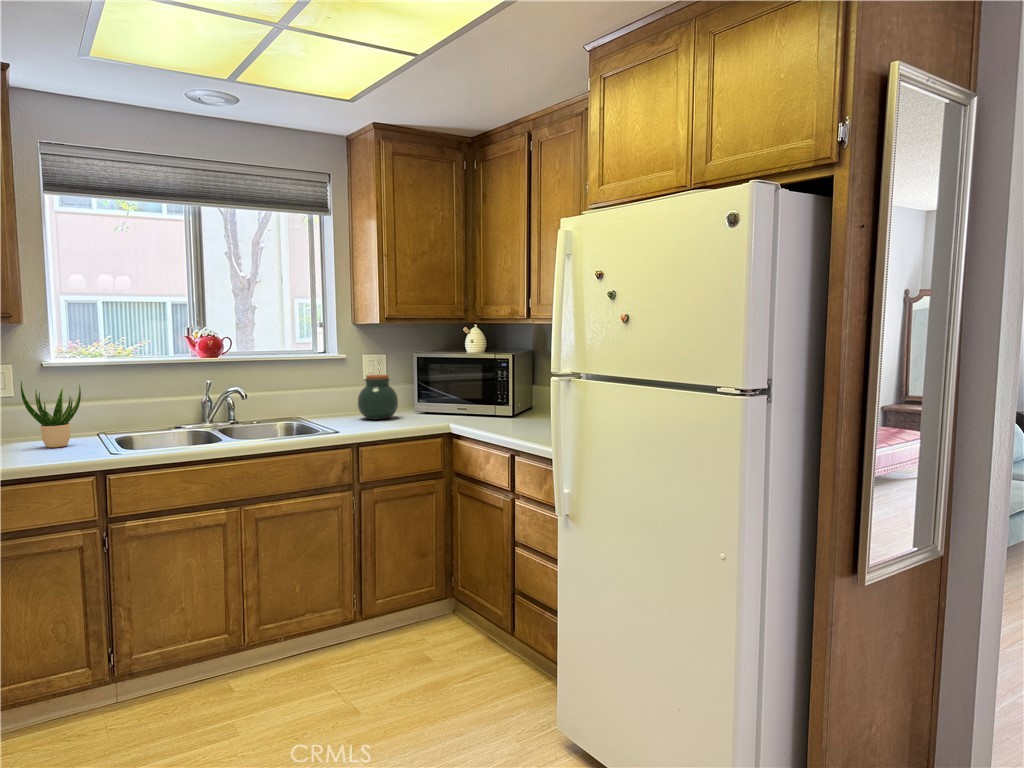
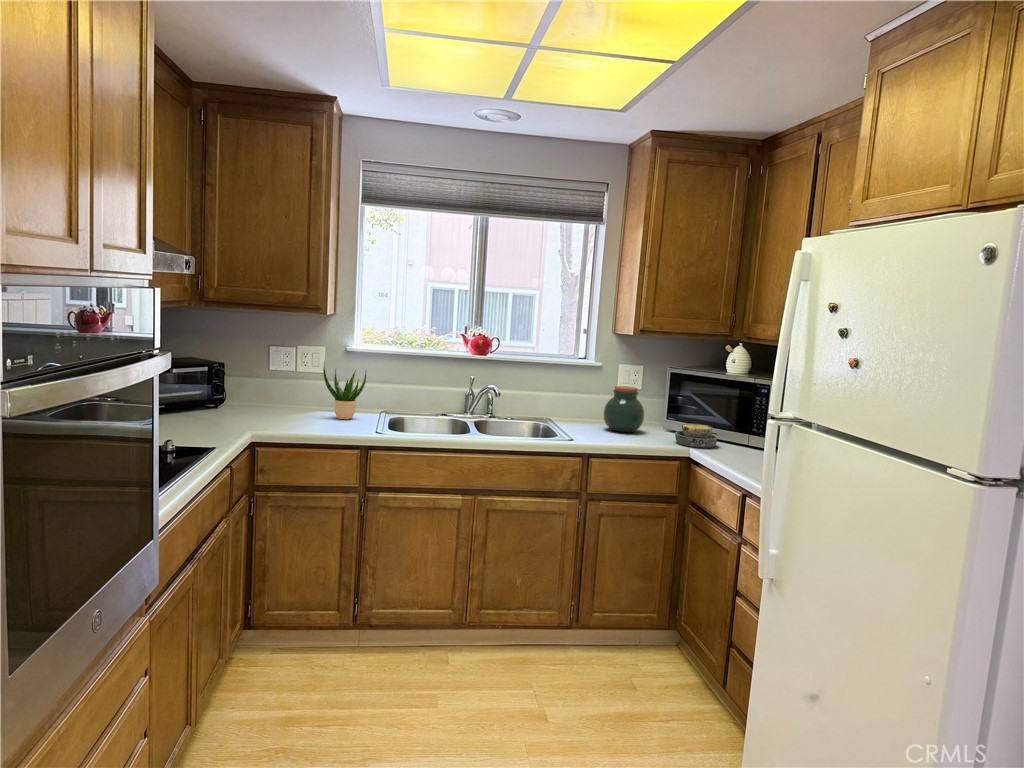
bowl: none [431,401,472,423] -> present [675,423,718,448]

